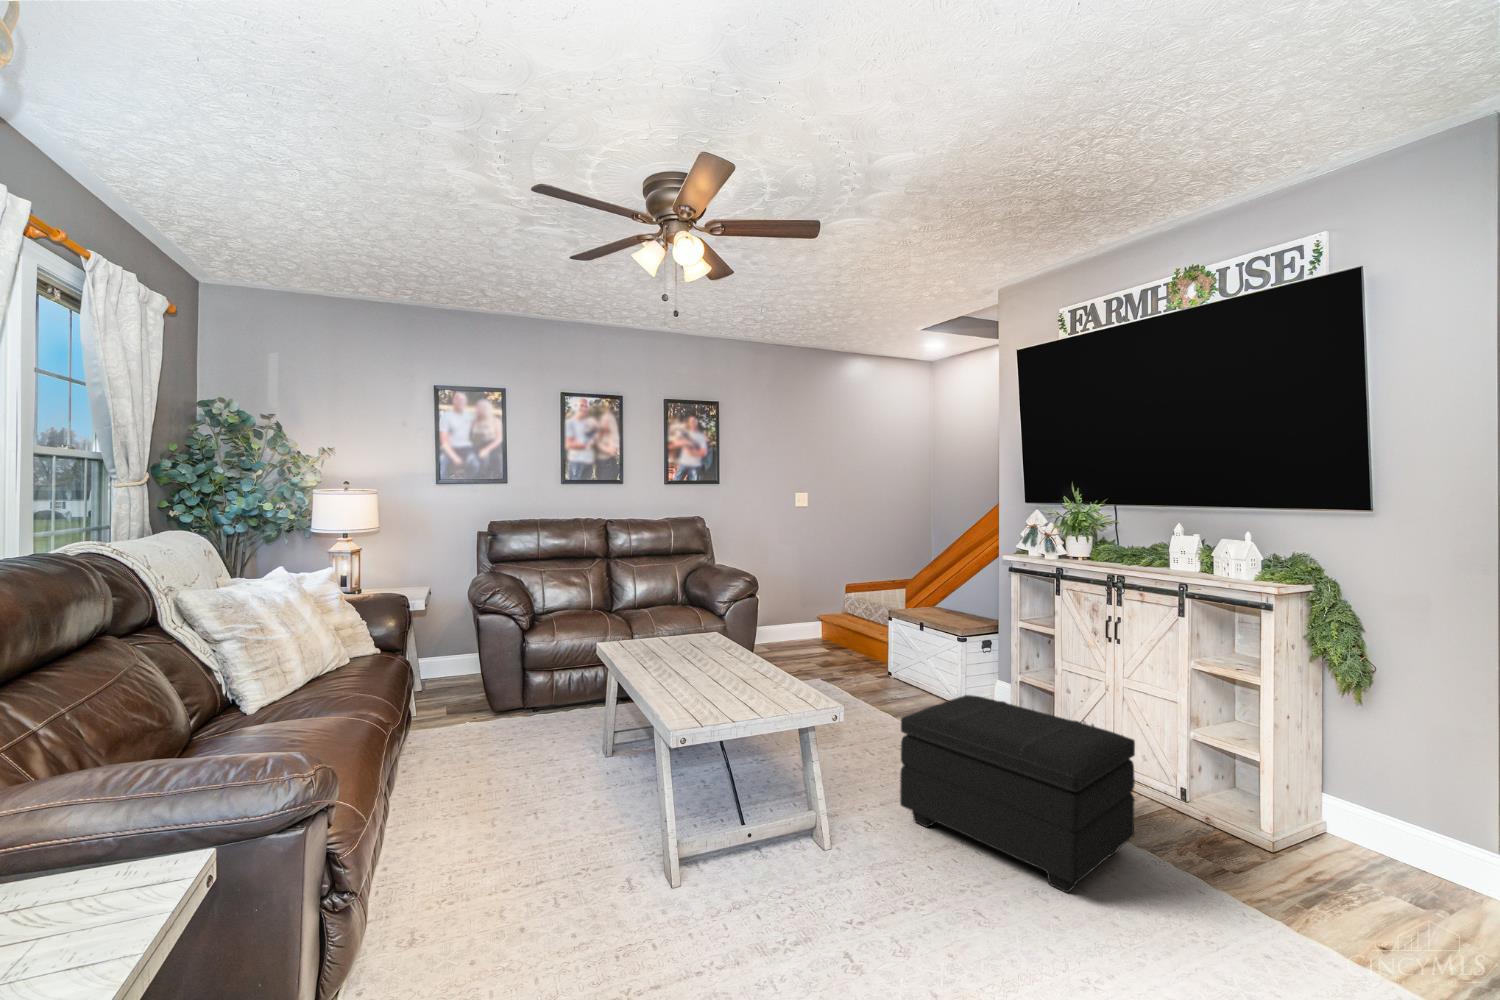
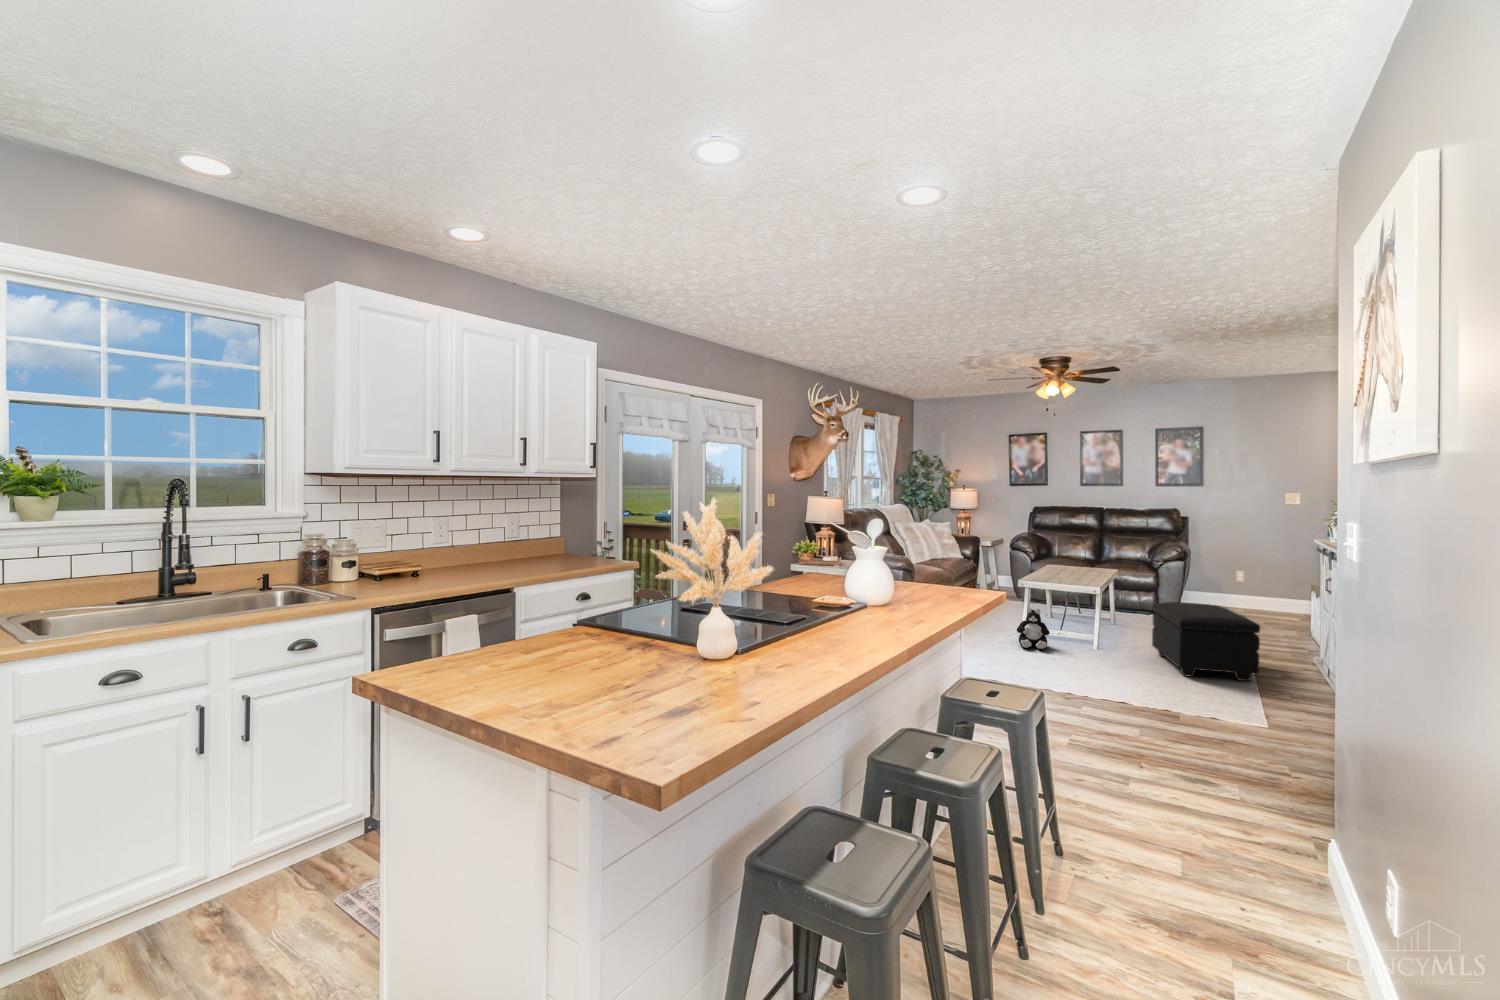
plush toy: none [688,810,788,954] -> present [1017,608,1050,649]

